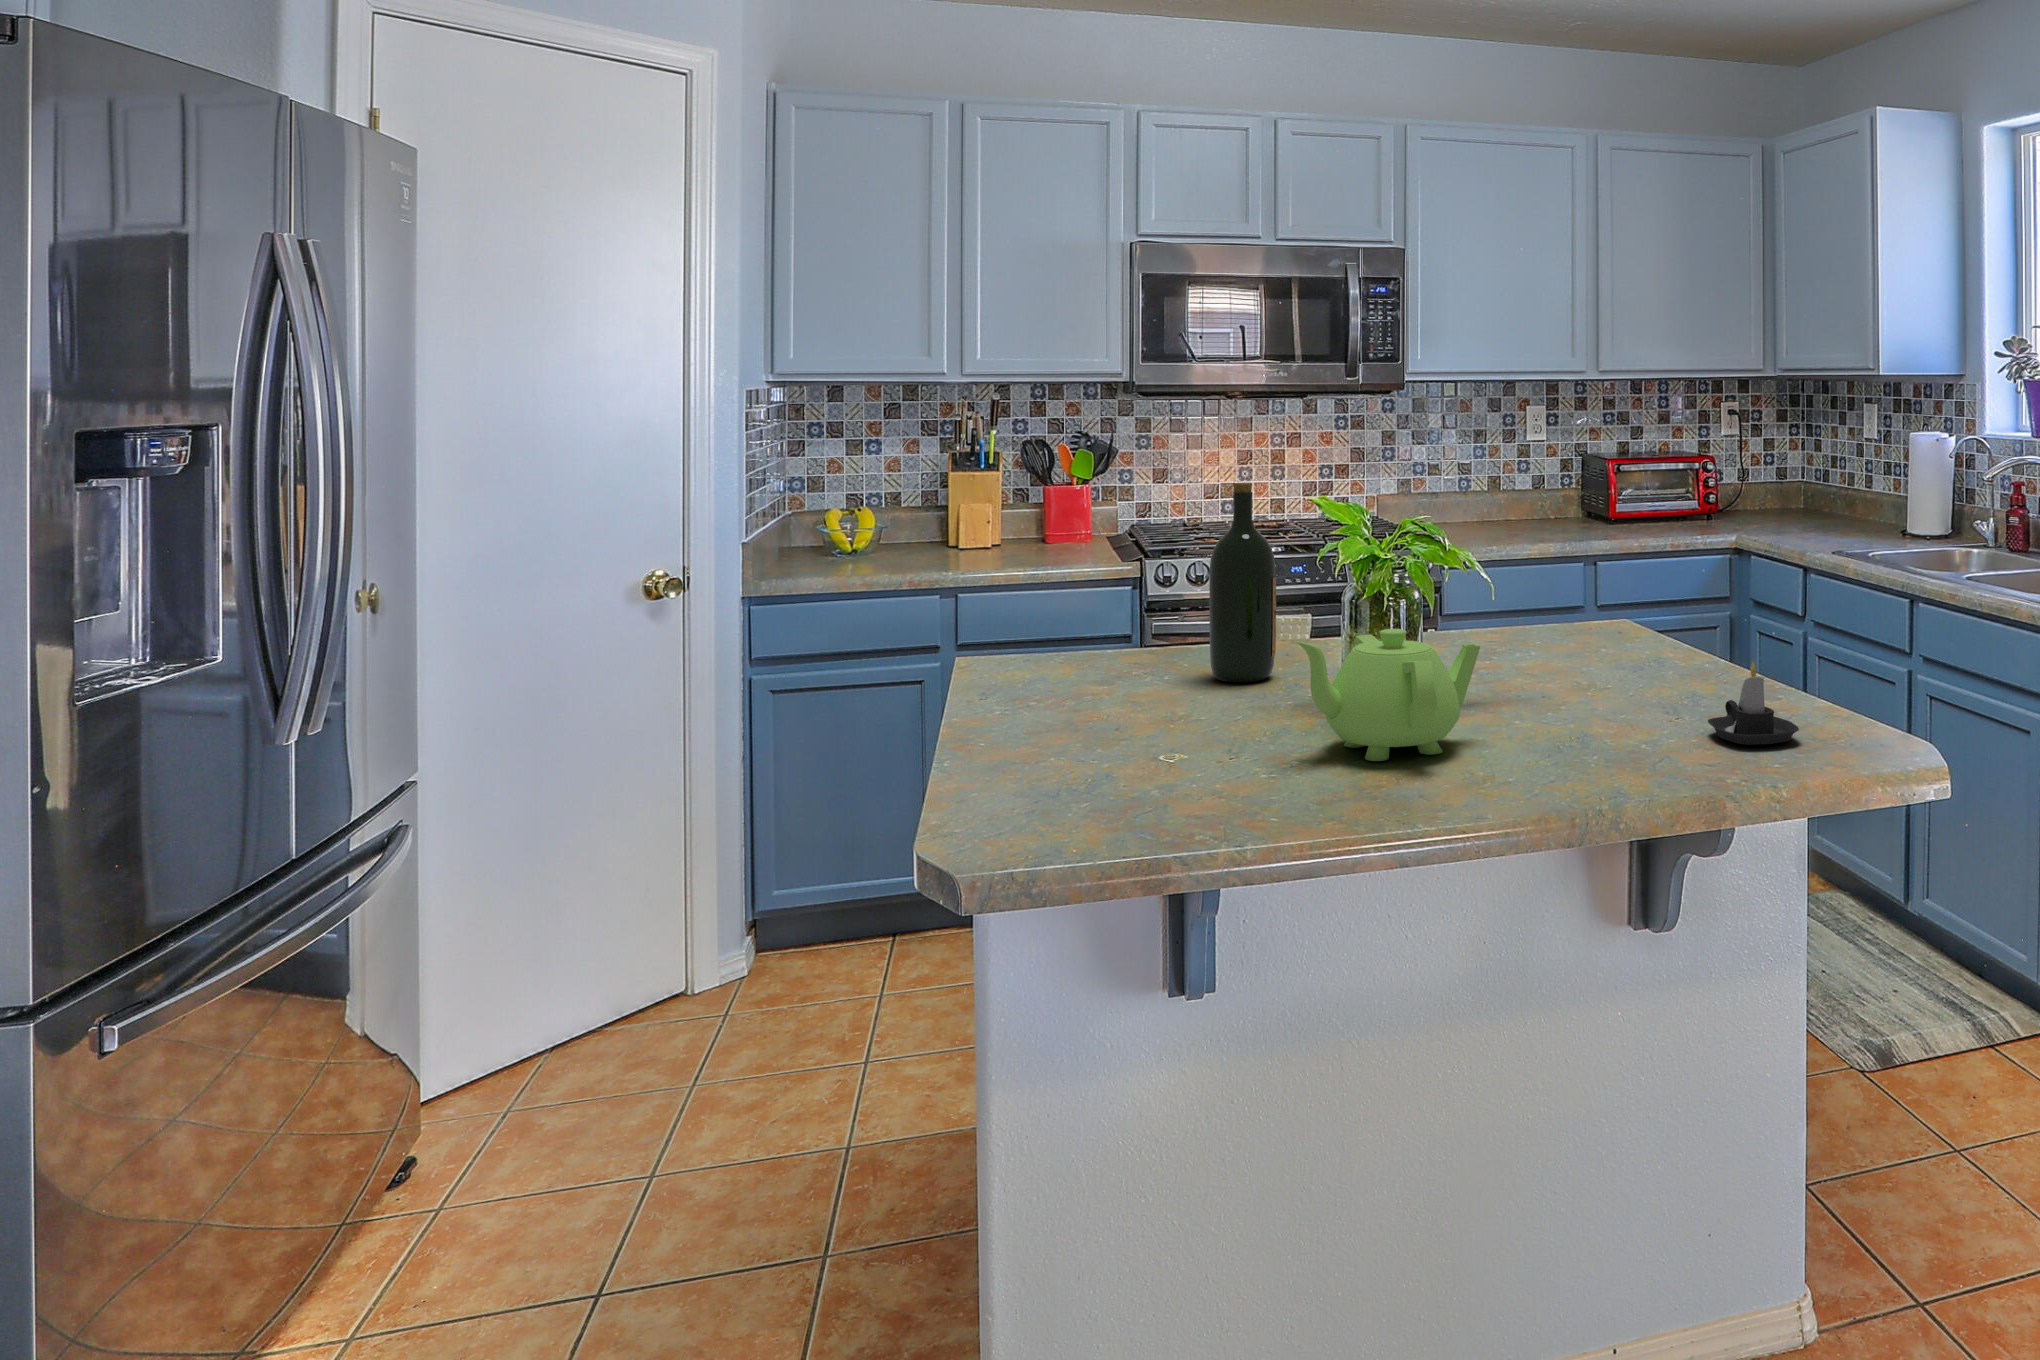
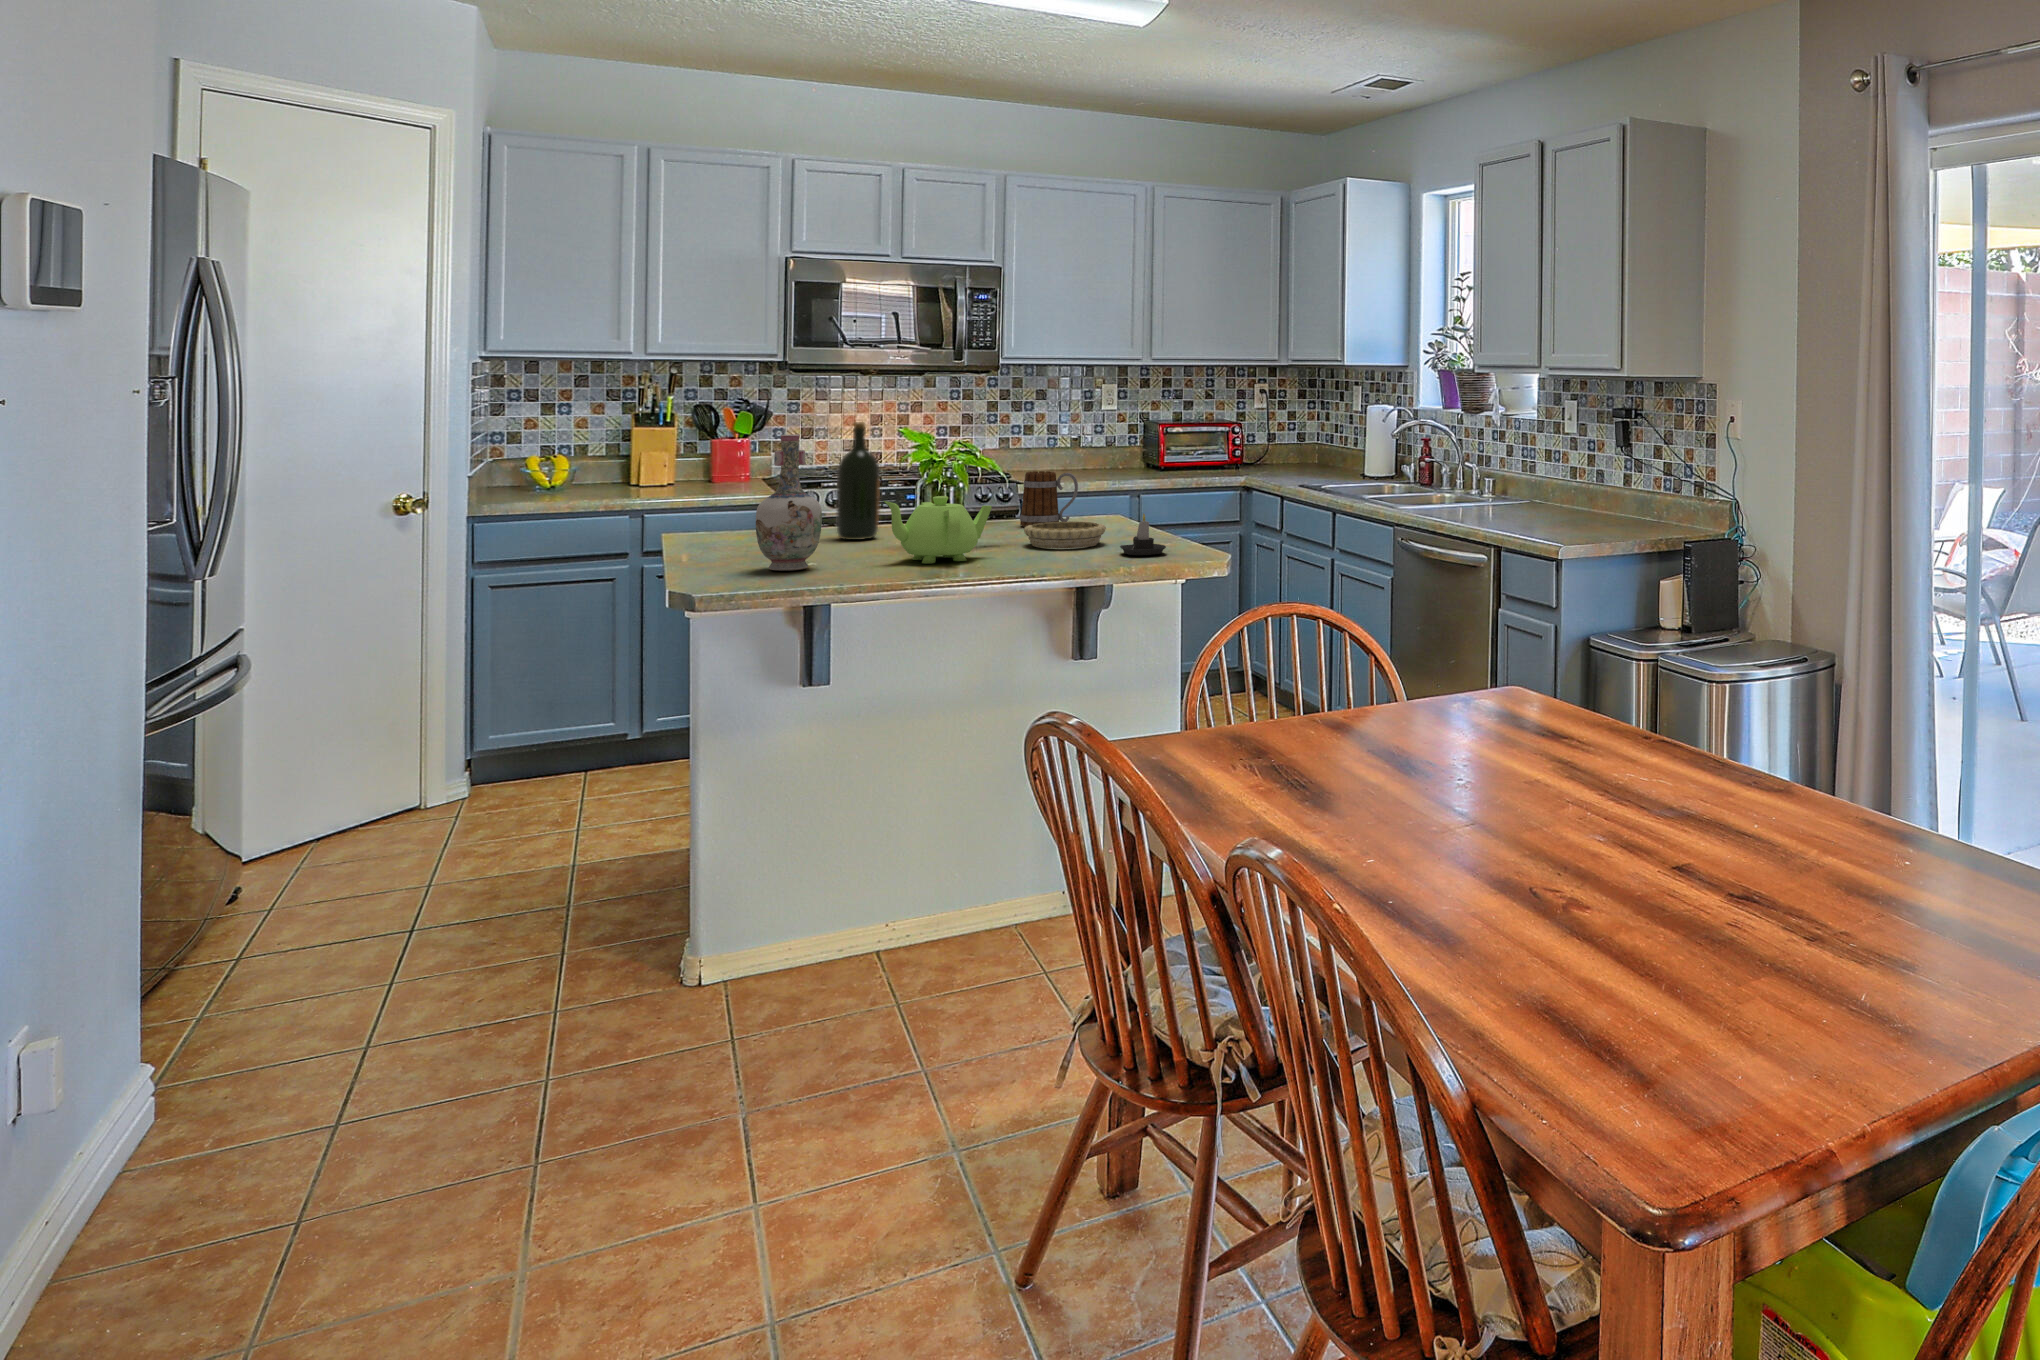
vase: none [1078,519,1191,779] -> present [756,434,822,571]
mug: none [1487,557,1579,653] -> present [1020,471,1078,527]
decorative bowl: none [1520,658,1663,717] -> present [1024,521,1106,548]

